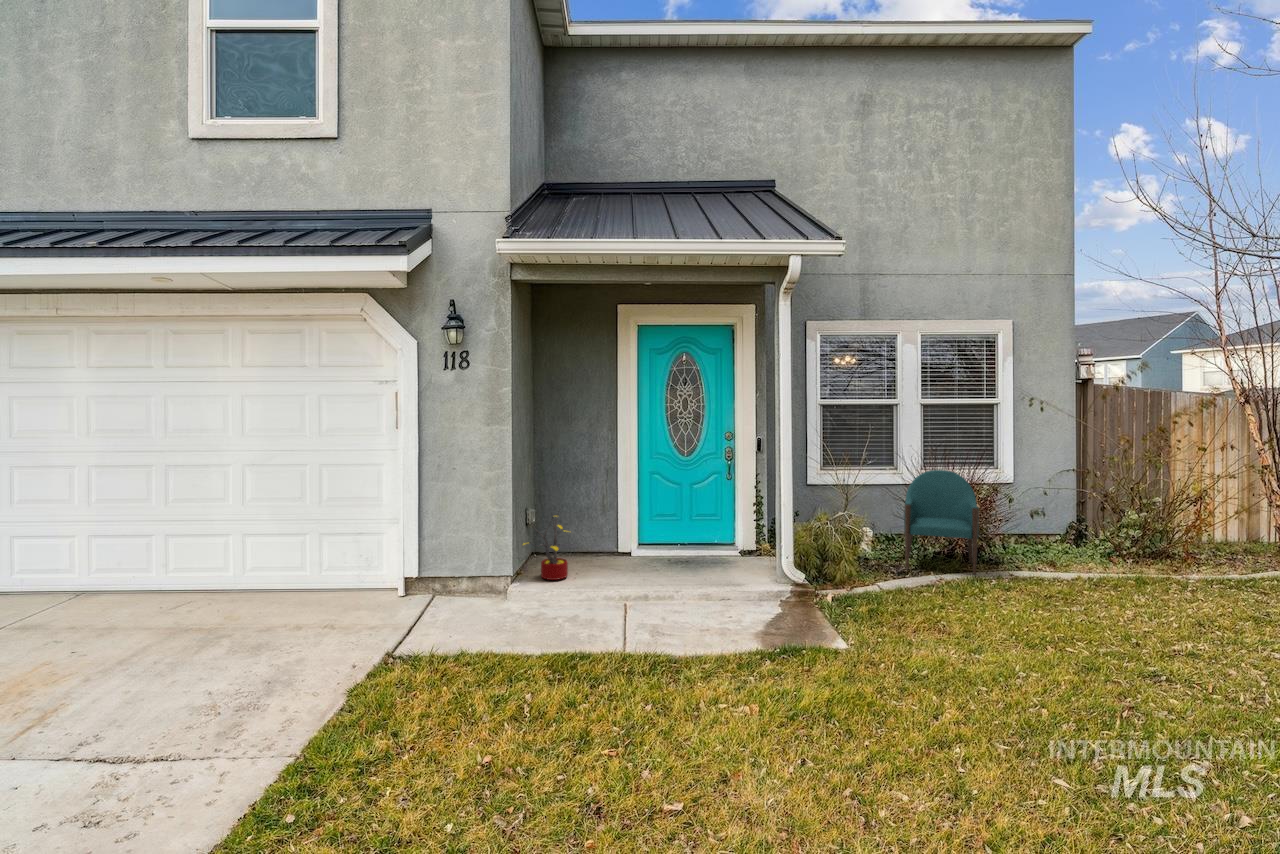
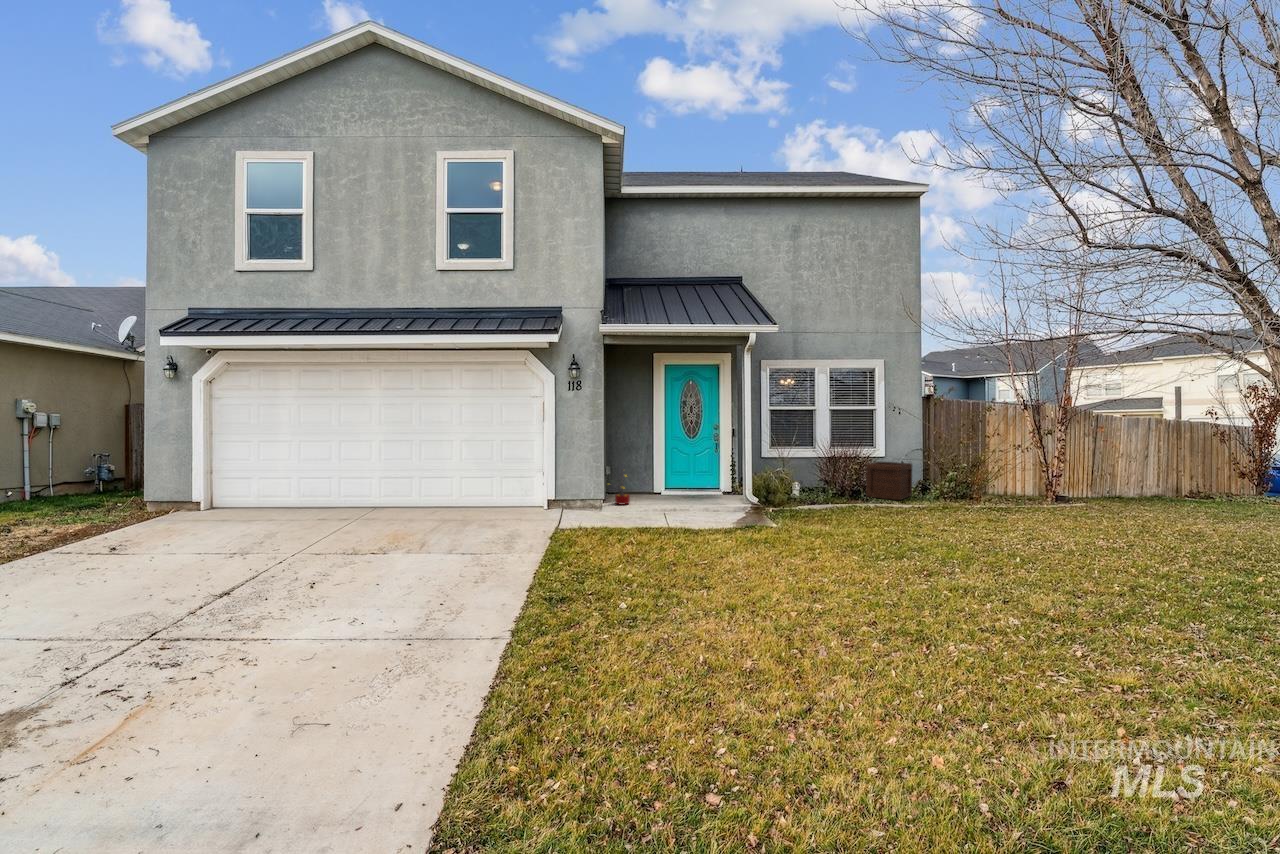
chair: present [904,470,979,575] -> none [815,447,855,503]
wooden crate: none [992,494,1074,568] -> present [866,462,912,500]

